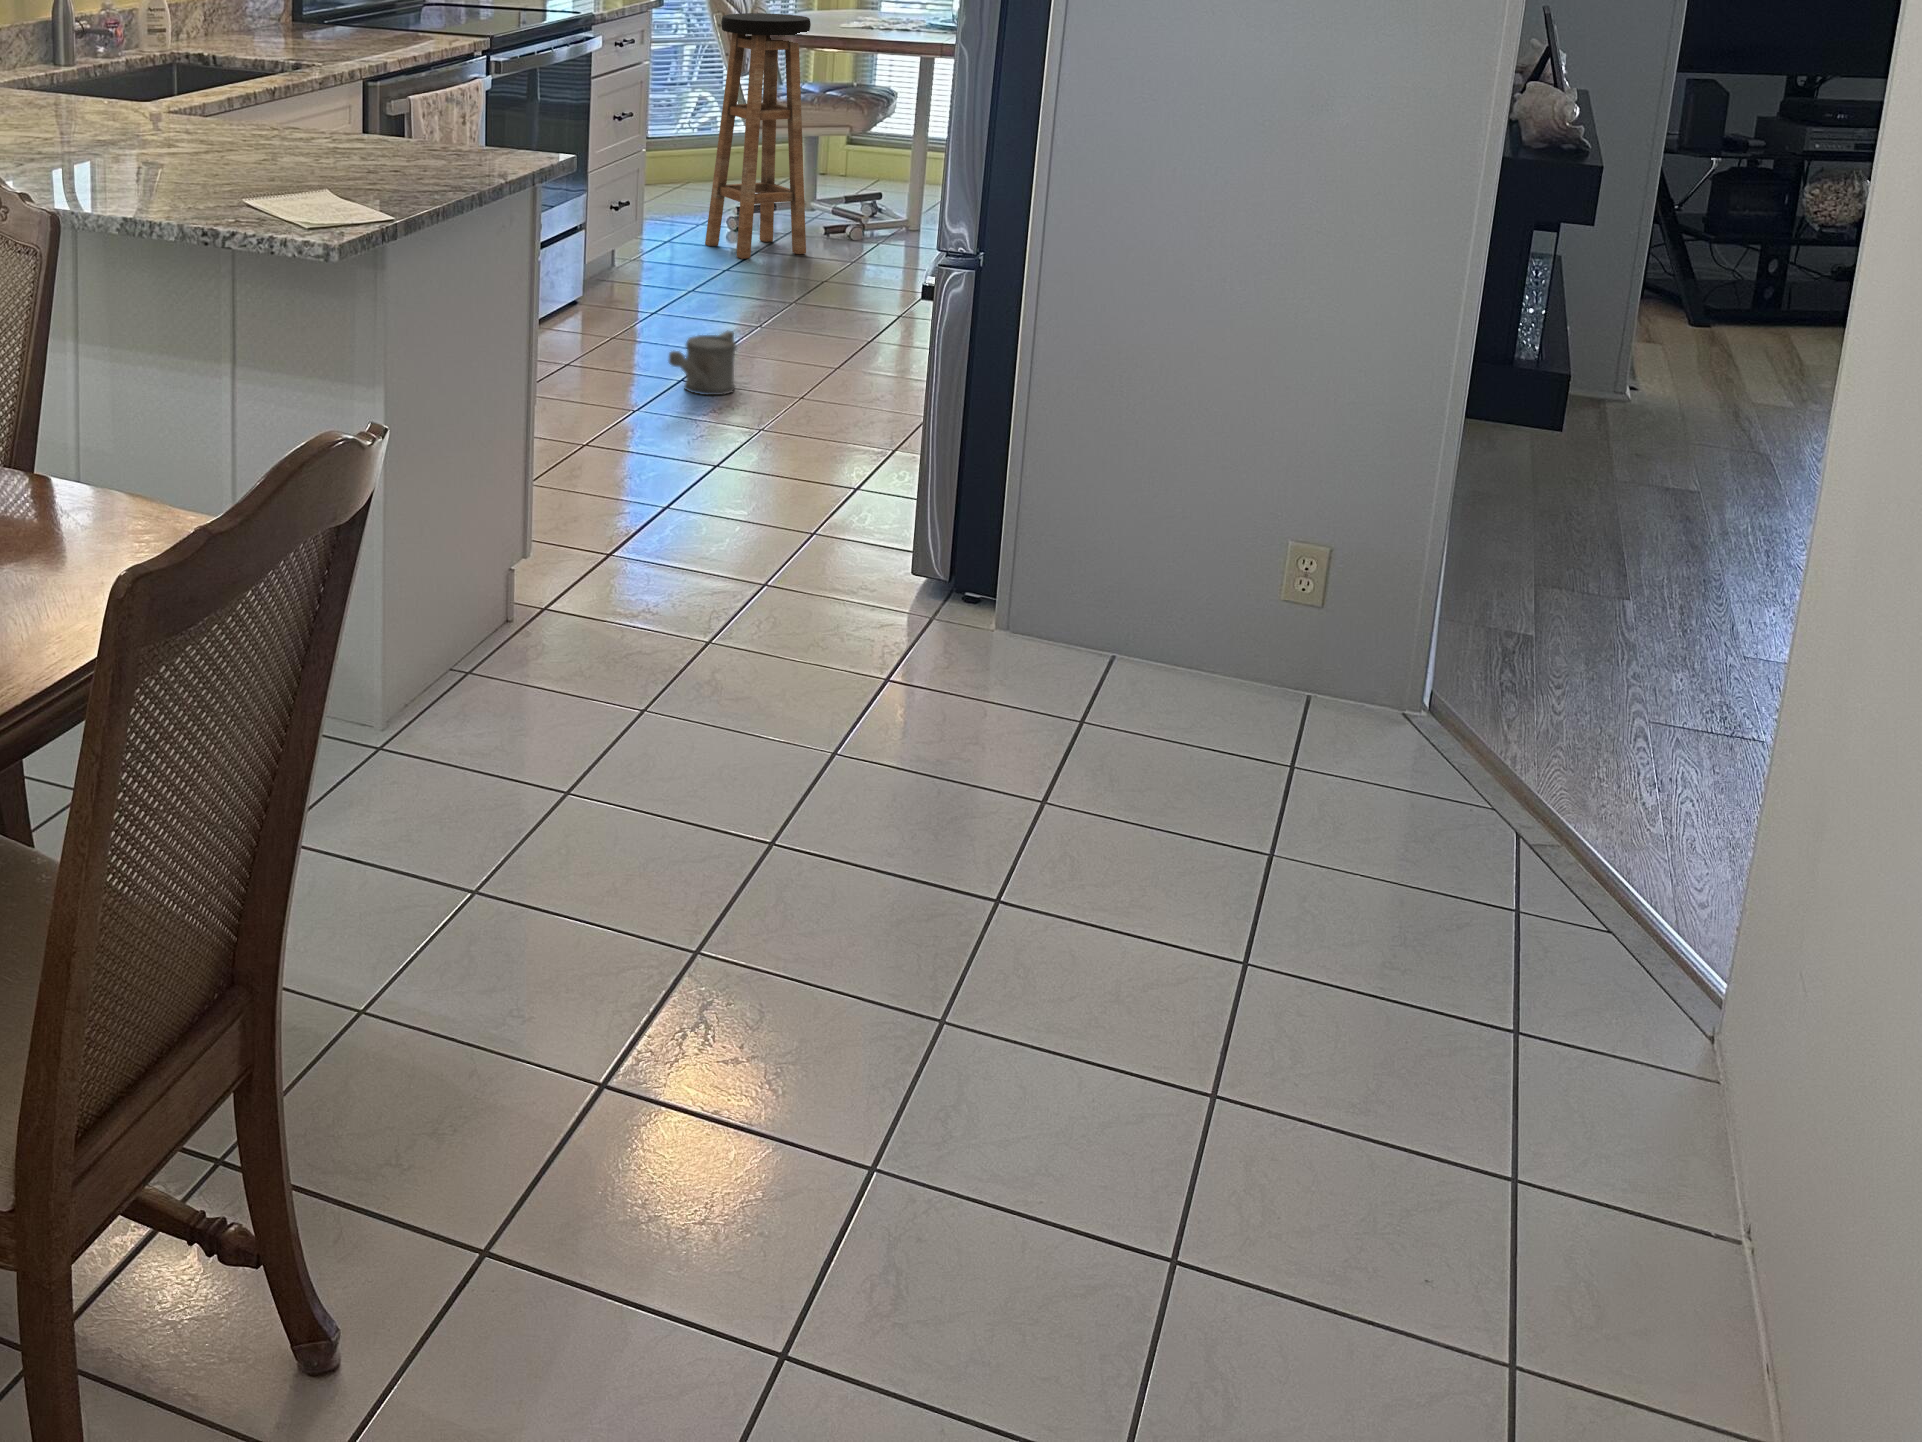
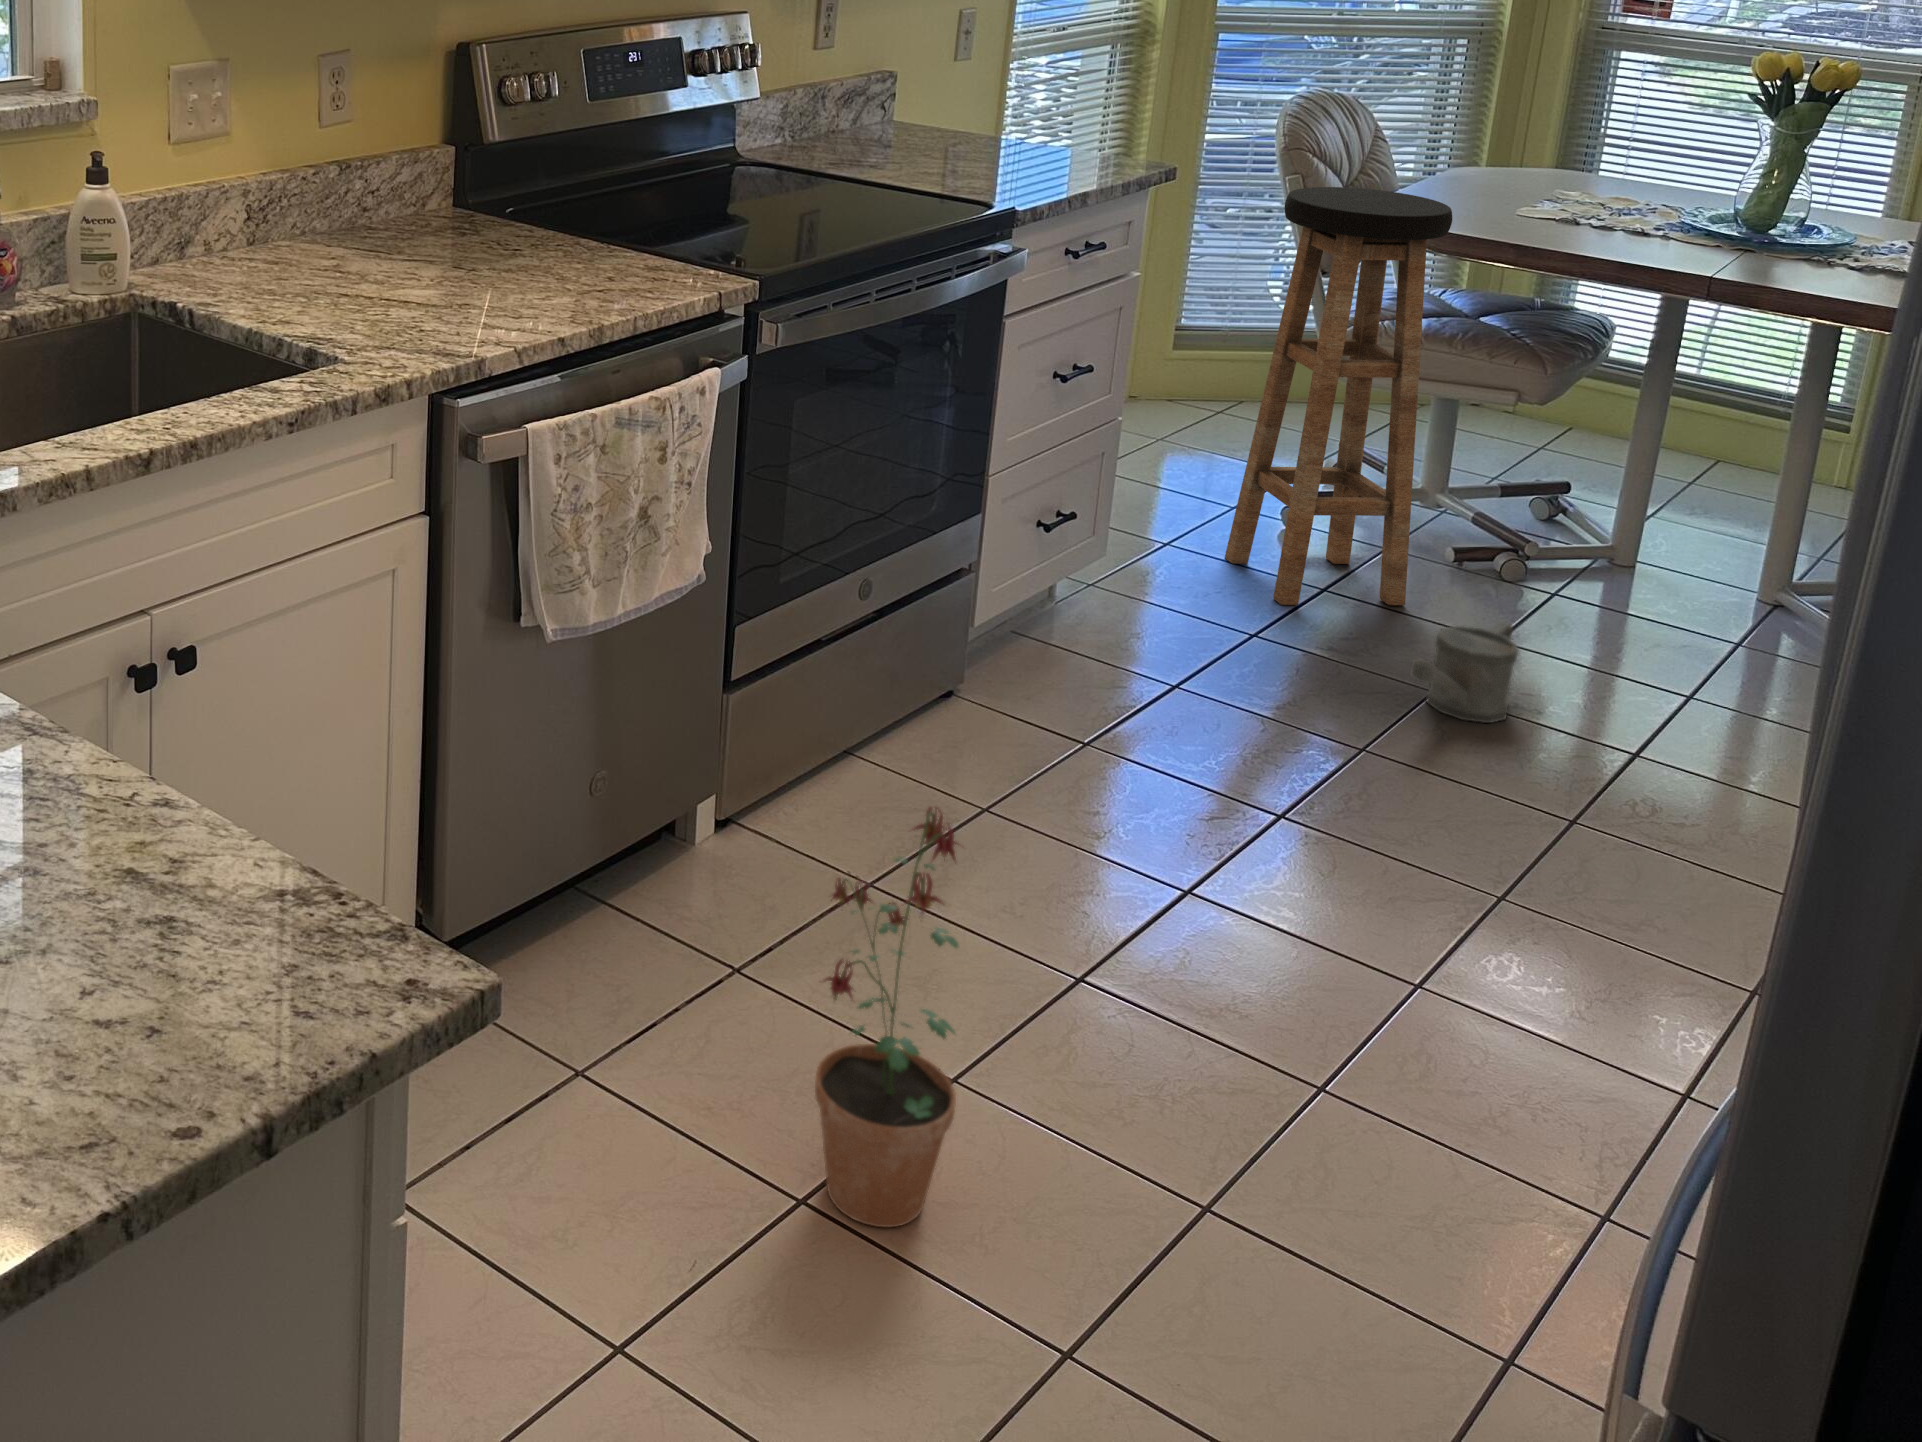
potted plant: none [585,250,660,449] -> present [815,807,964,1227]
watering can: present [668,331,736,395] -> present [1410,622,1518,723]

